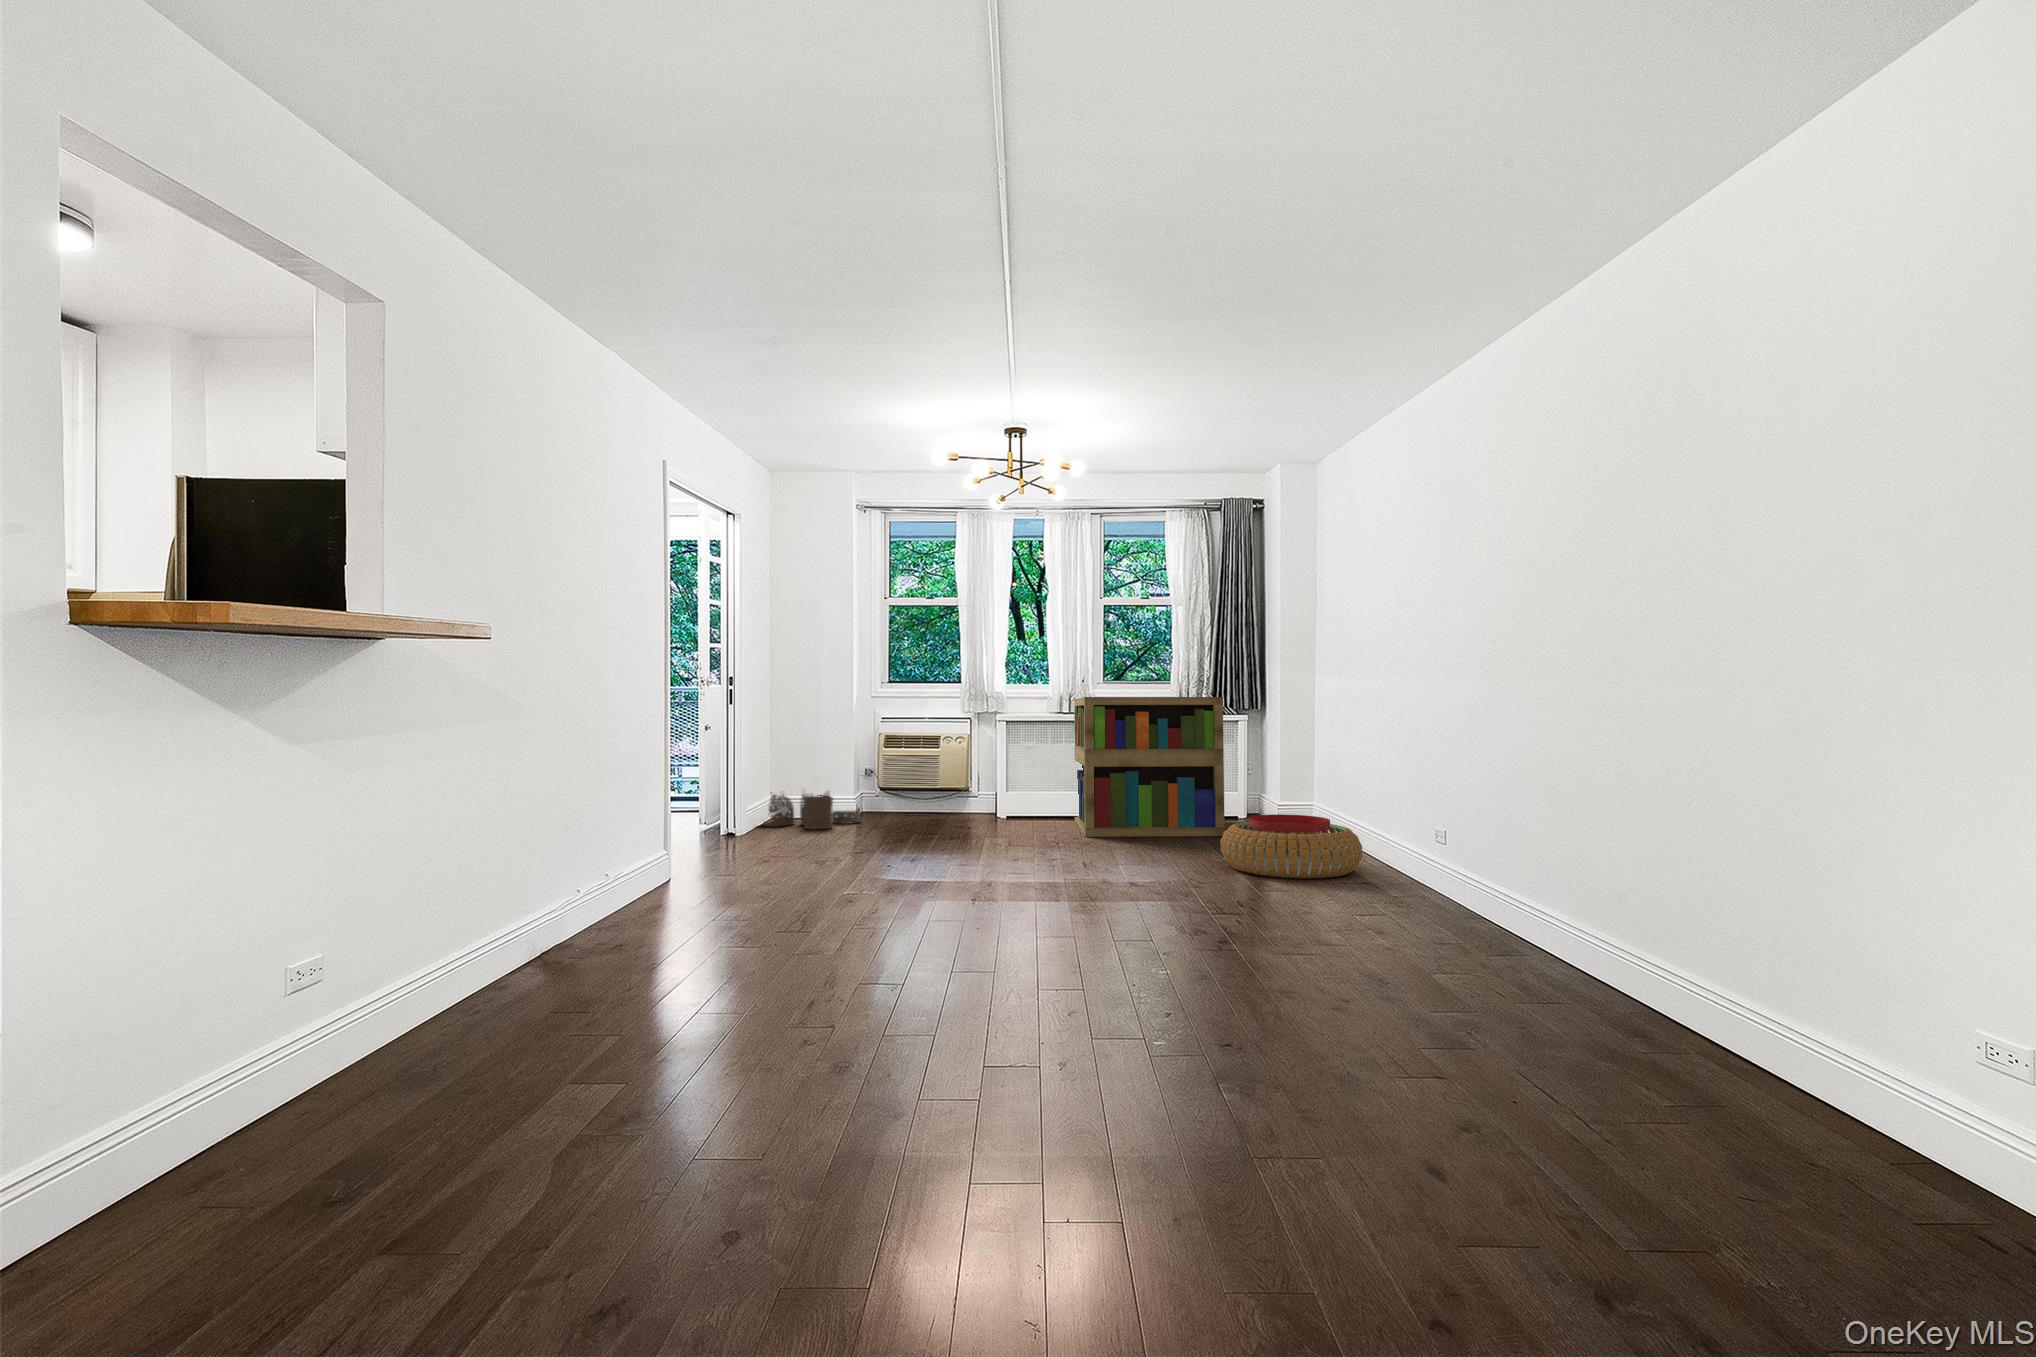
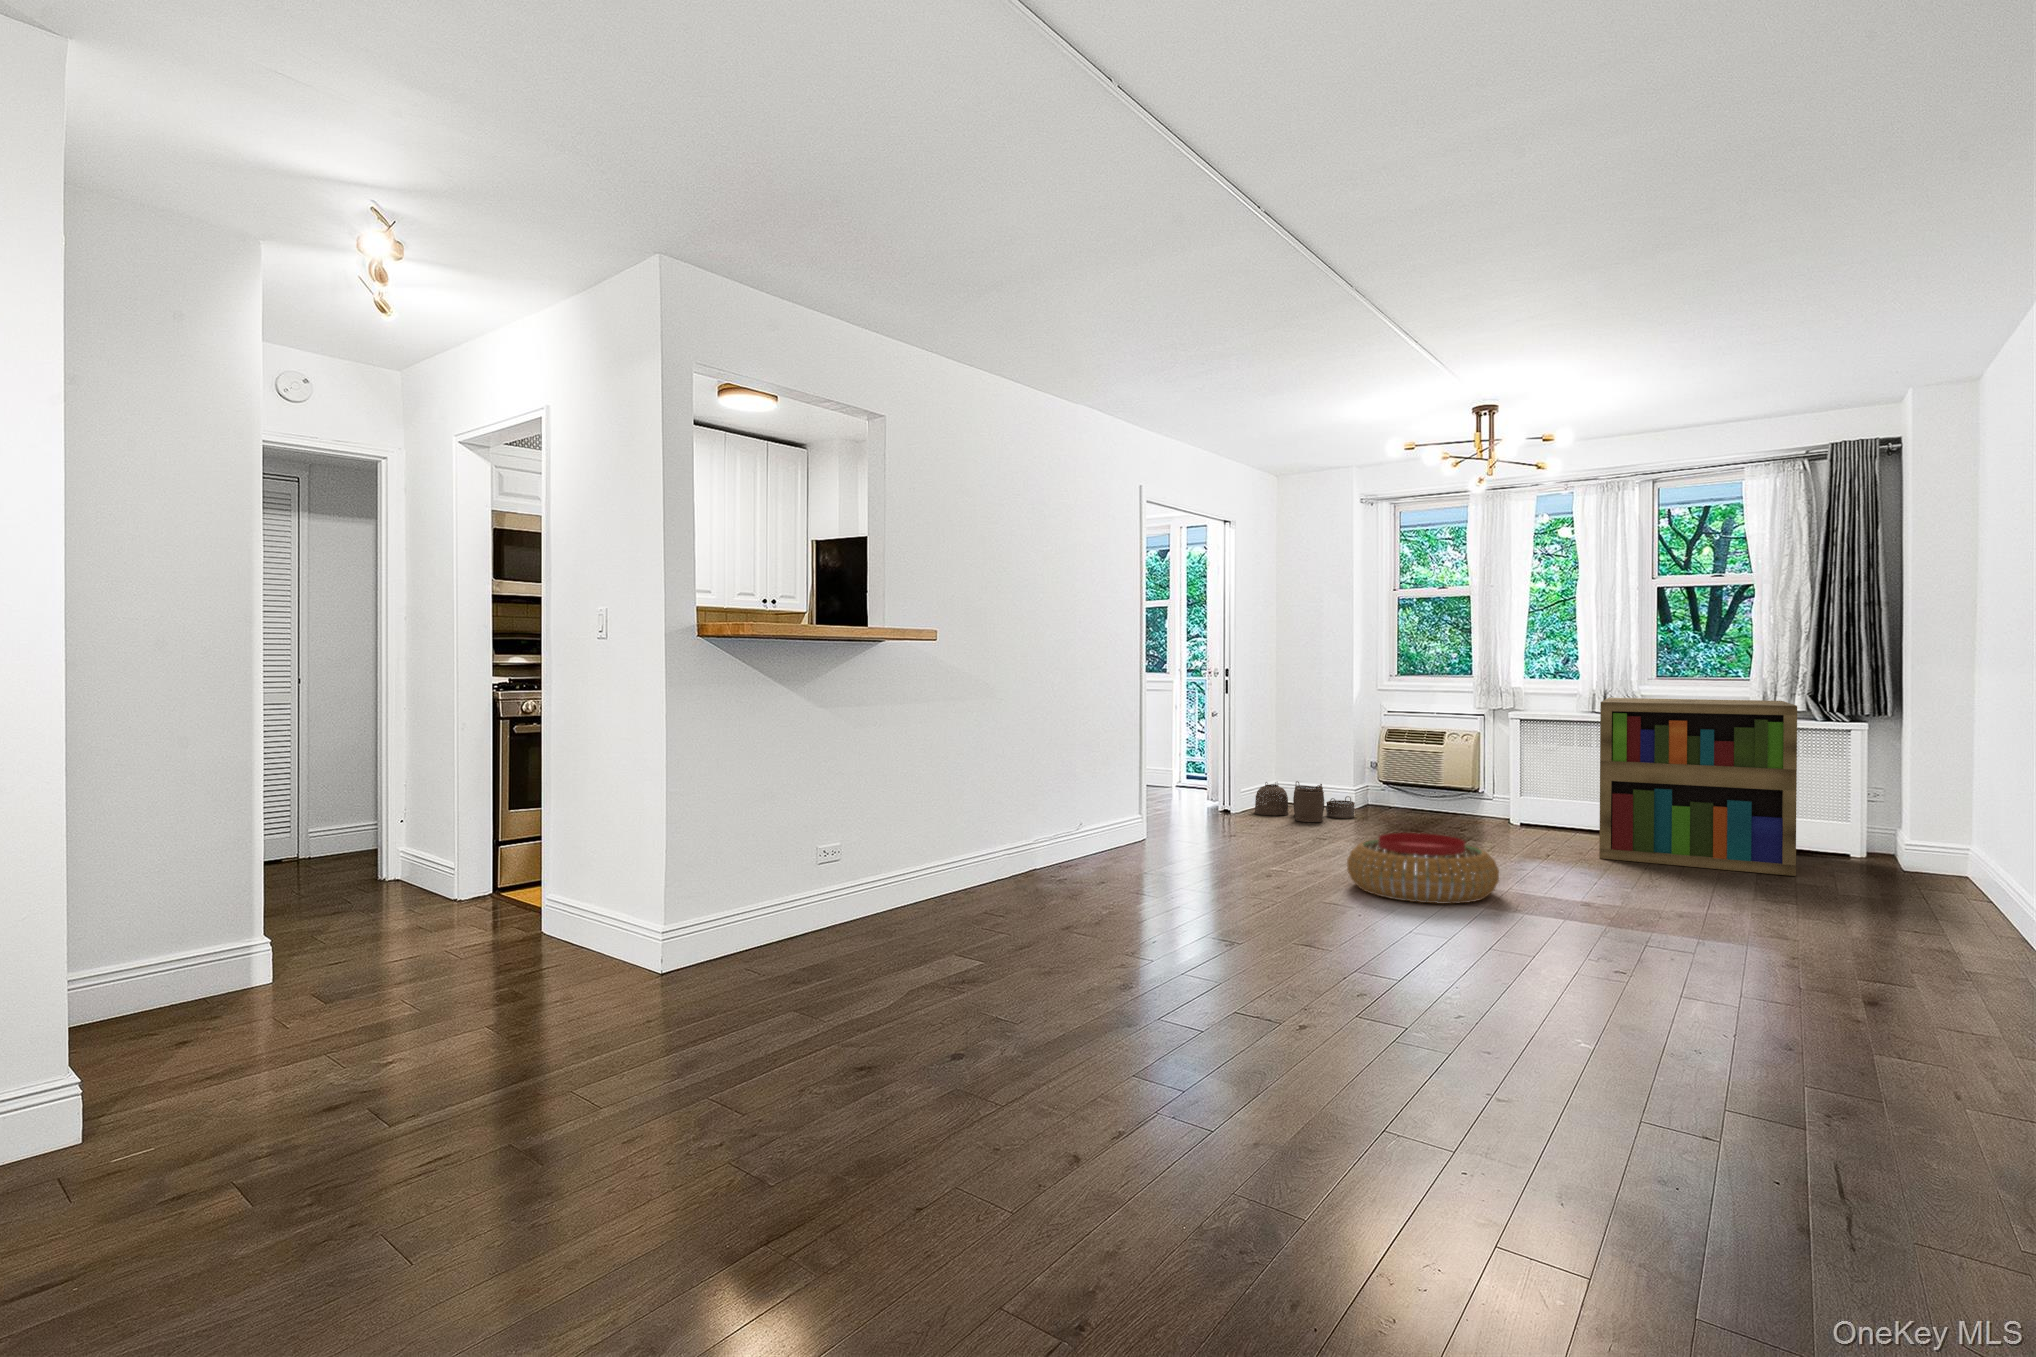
pouf: present [1220,814,1363,878] -> present [1347,833,1499,904]

